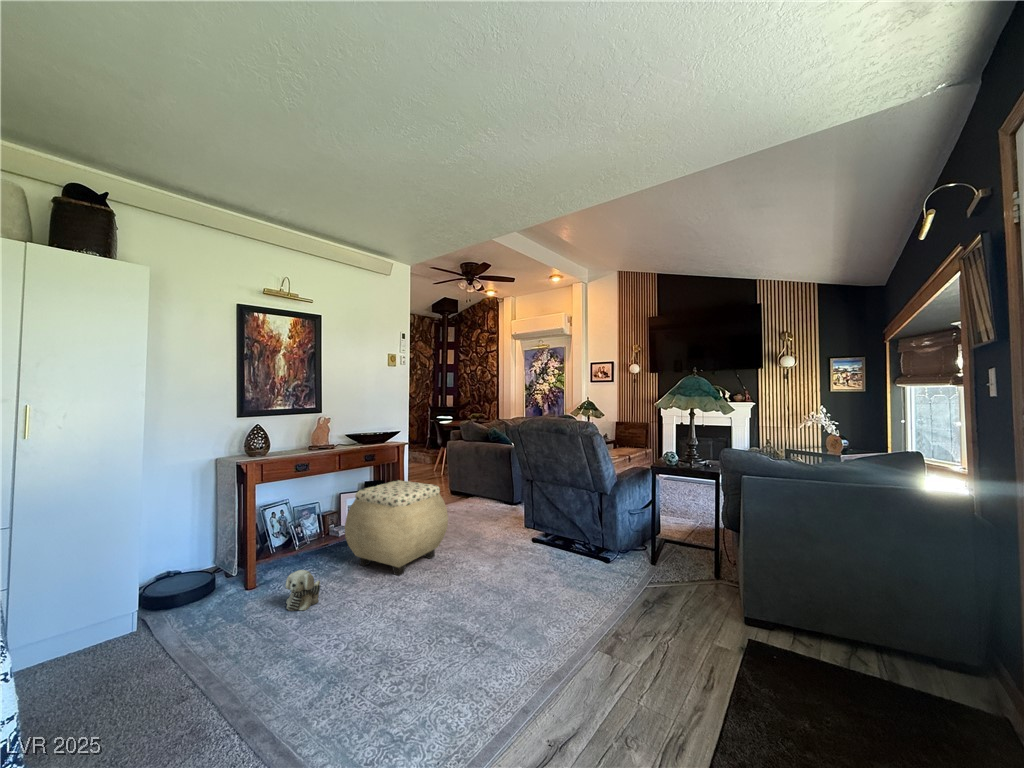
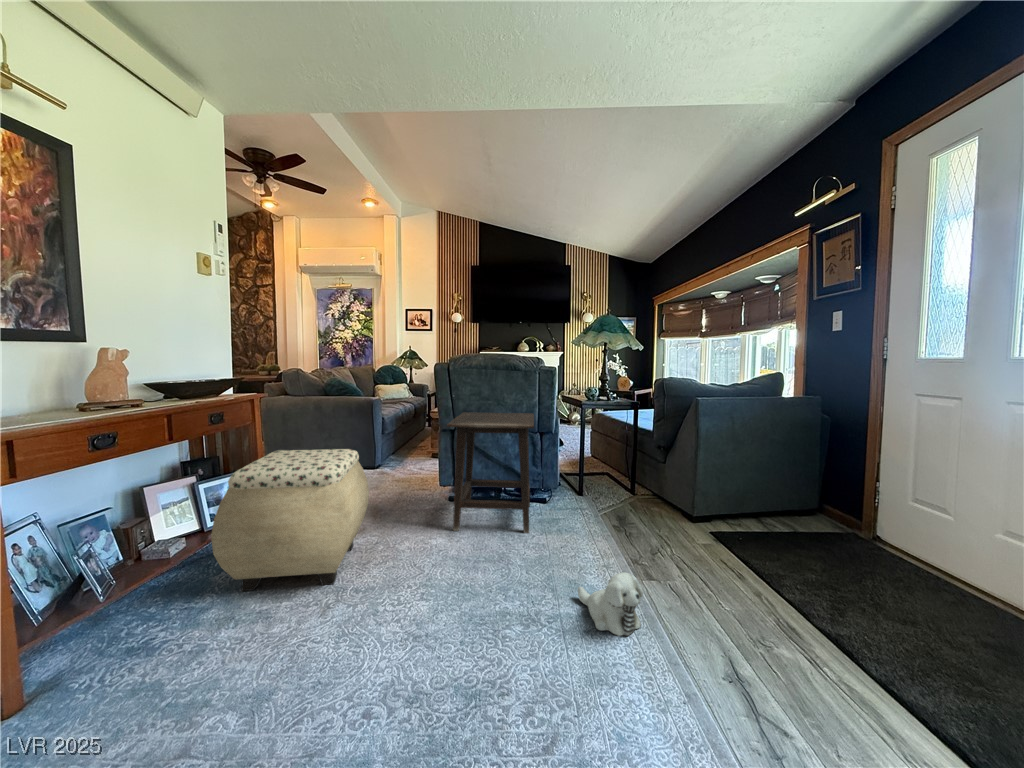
side table: none [499,465,596,583] -> present [447,412,534,533]
plush toy: present [286,570,320,611] -> present [578,572,643,636]

